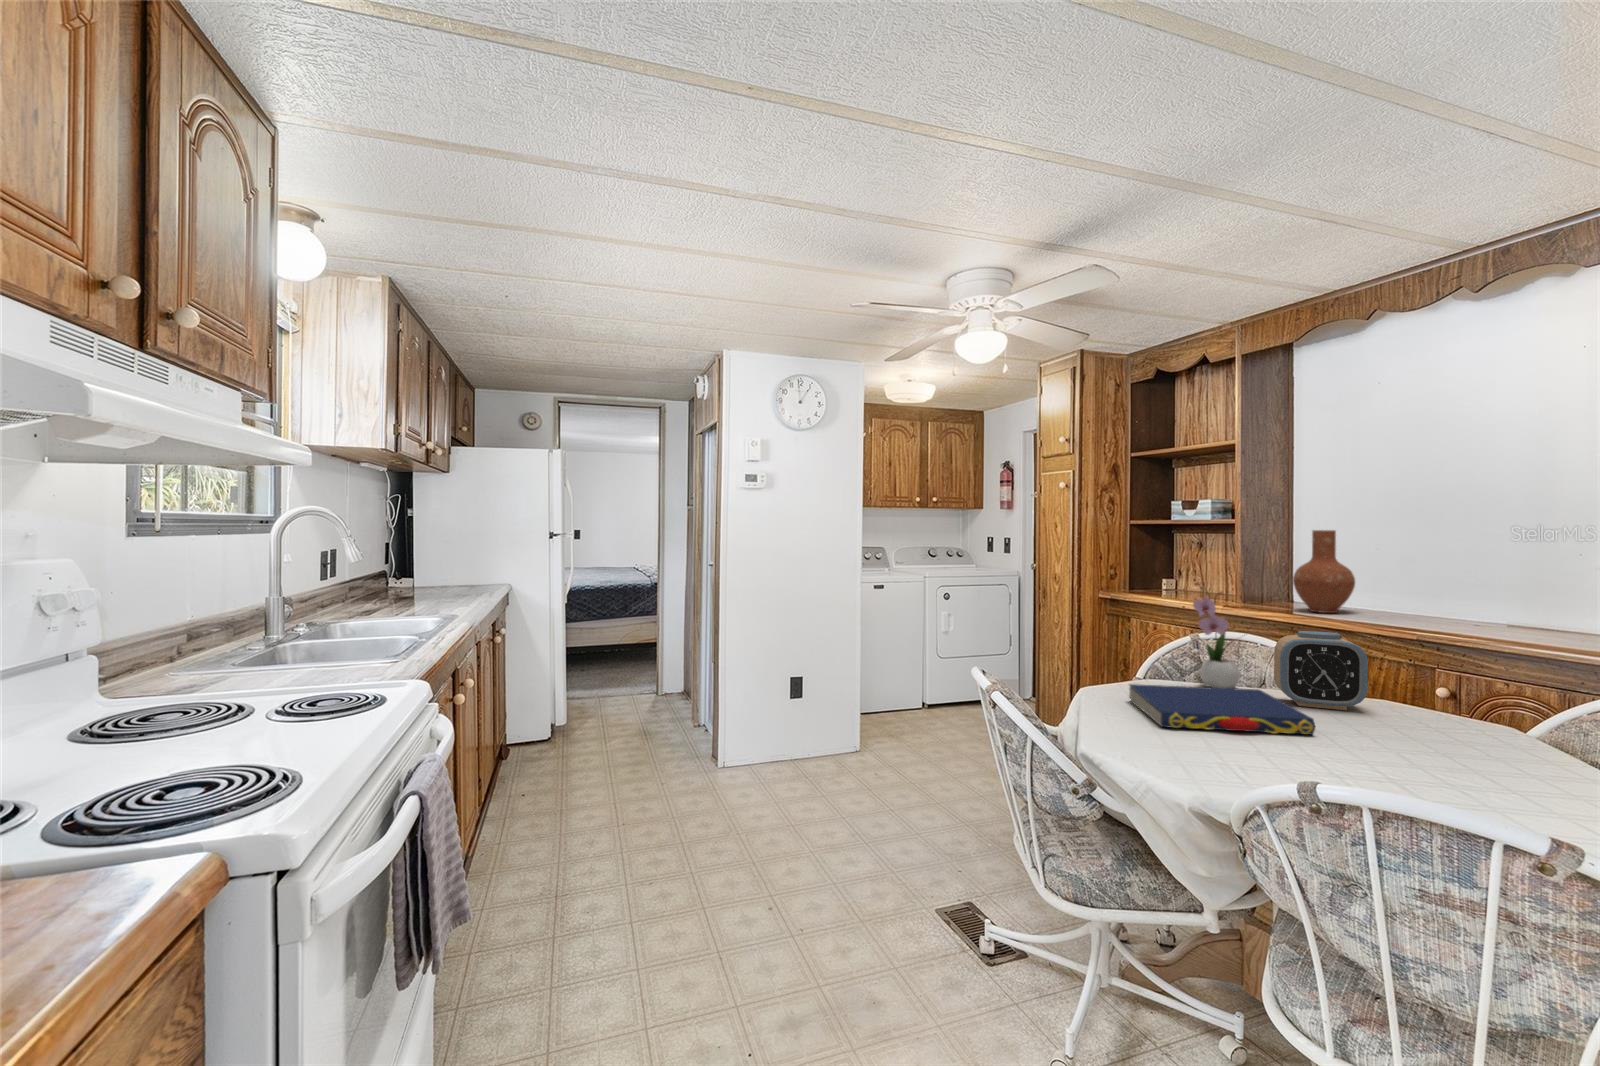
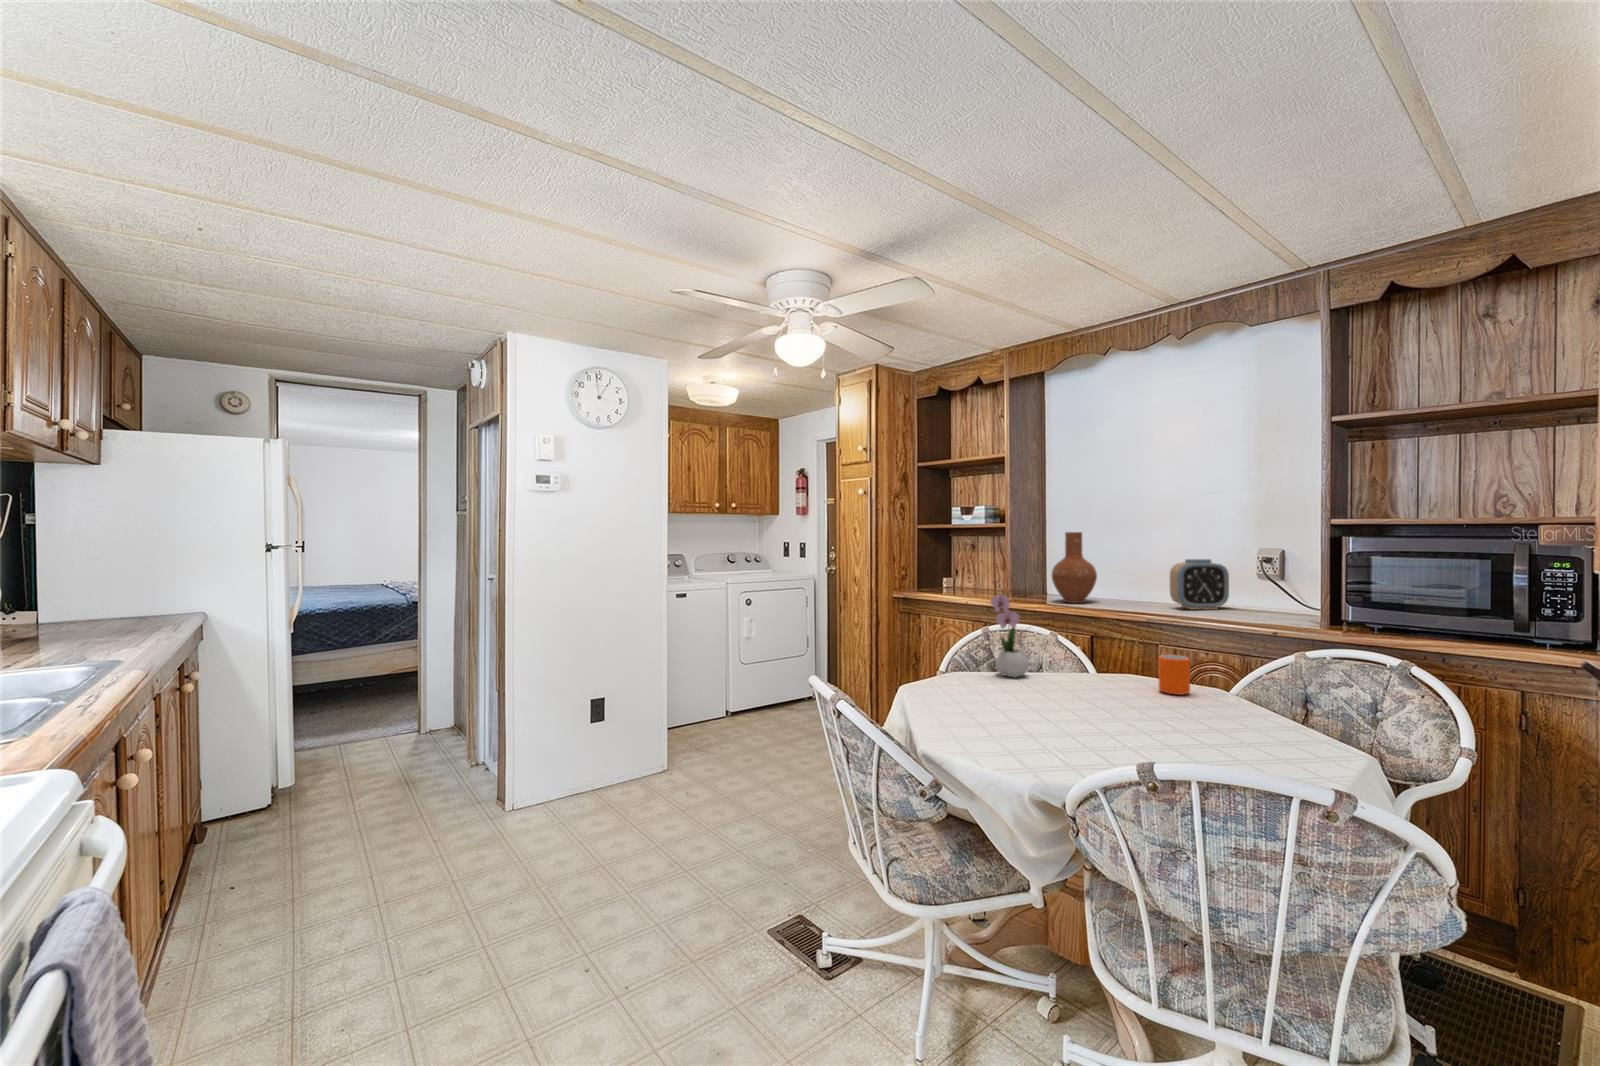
alarm clock: present [1274,631,1368,710] -> present [1170,559,1229,610]
mug: none [1411,678,1456,726] -> present [1158,655,1190,695]
book: present [1129,684,1315,735] -> none [944,675,1100,719]

